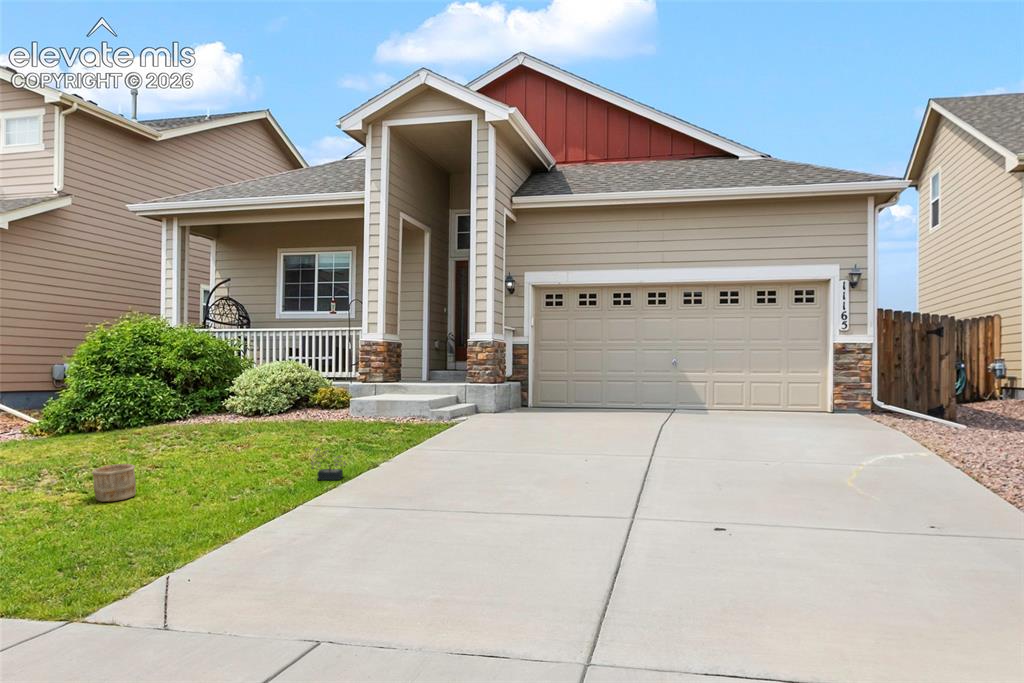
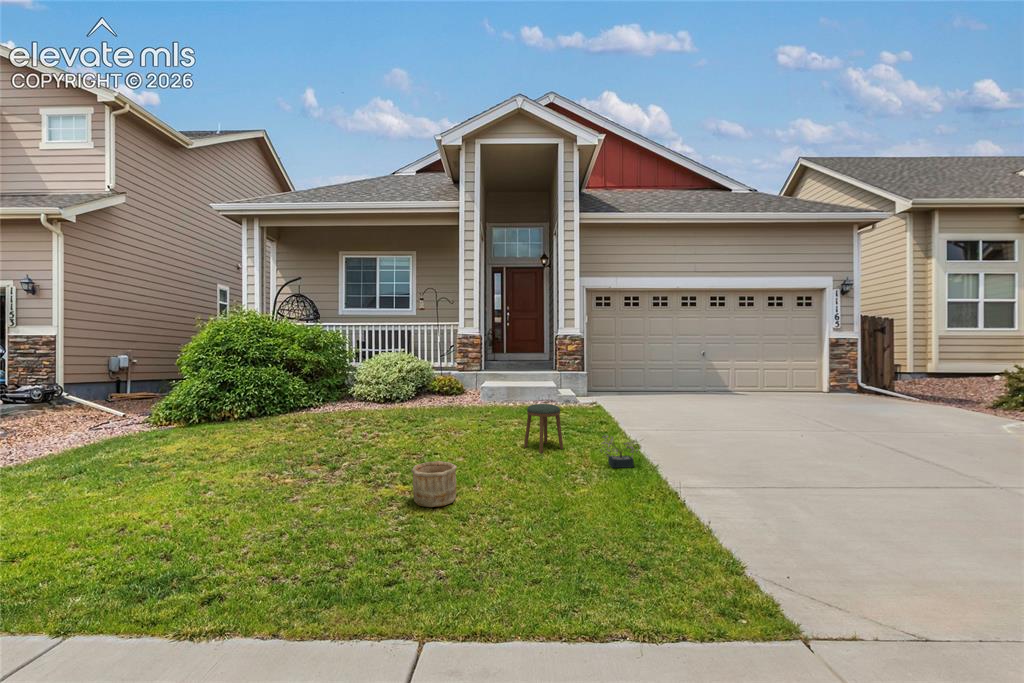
stool: none [278,417,313,465] -> present [524,404,563,453]

